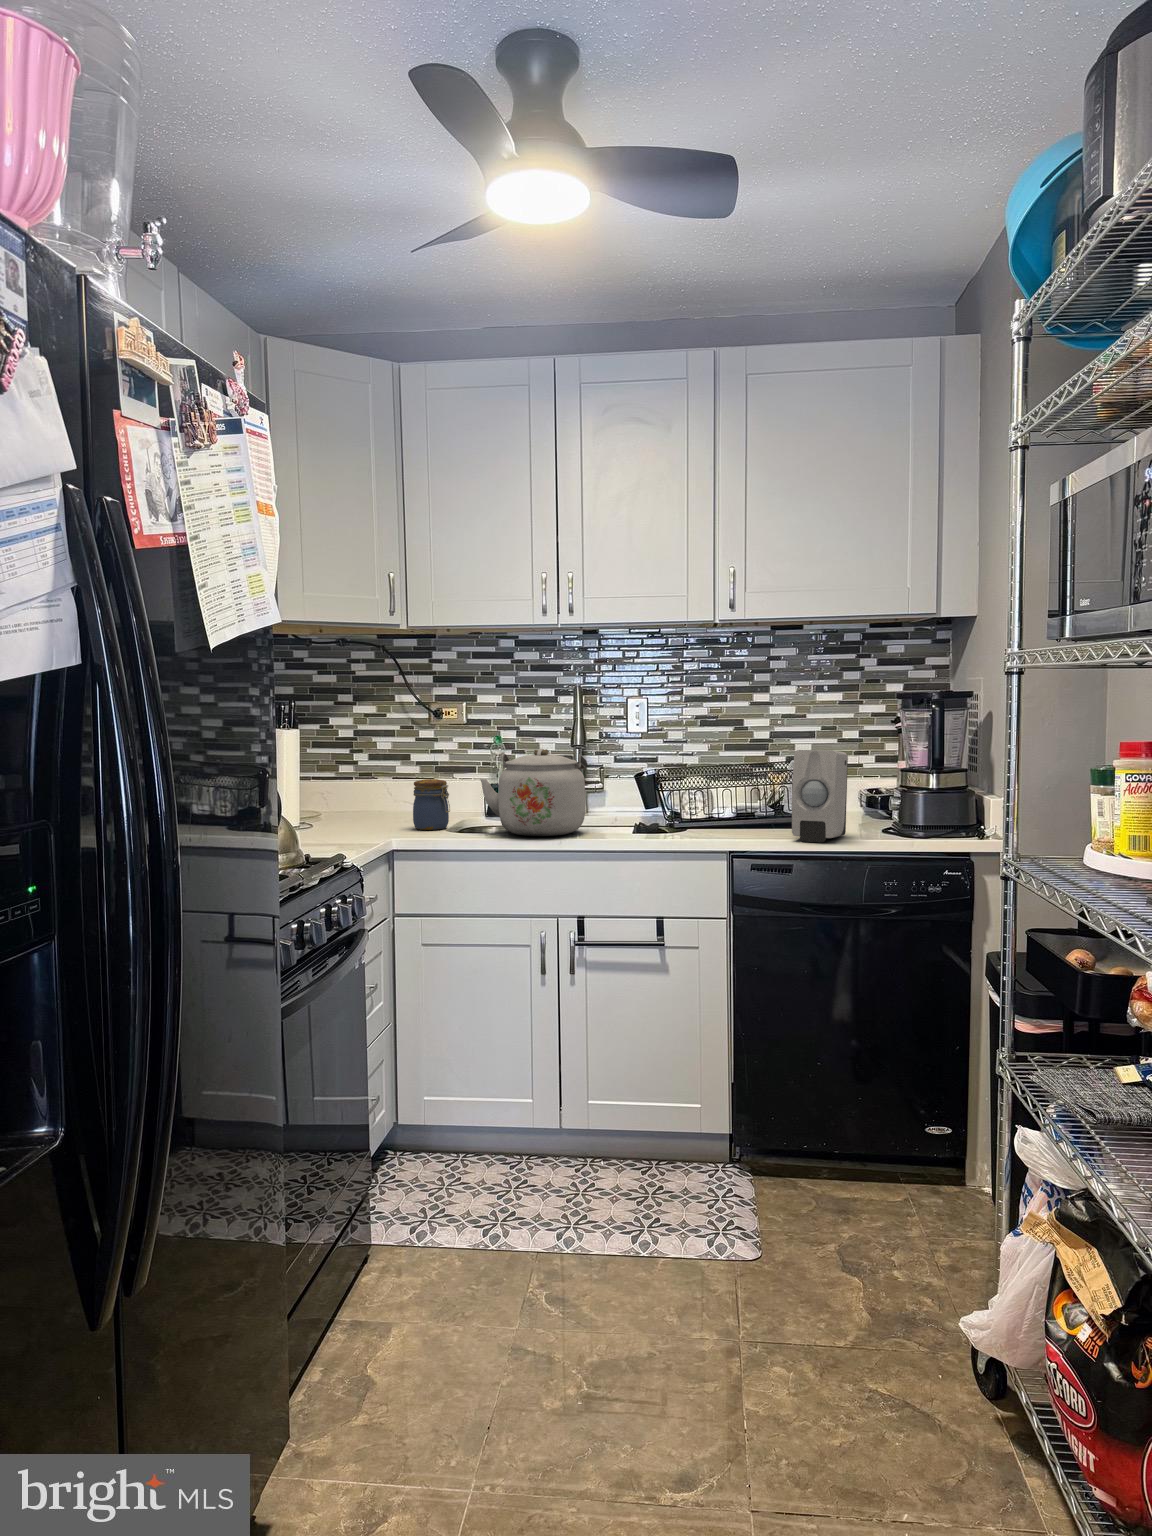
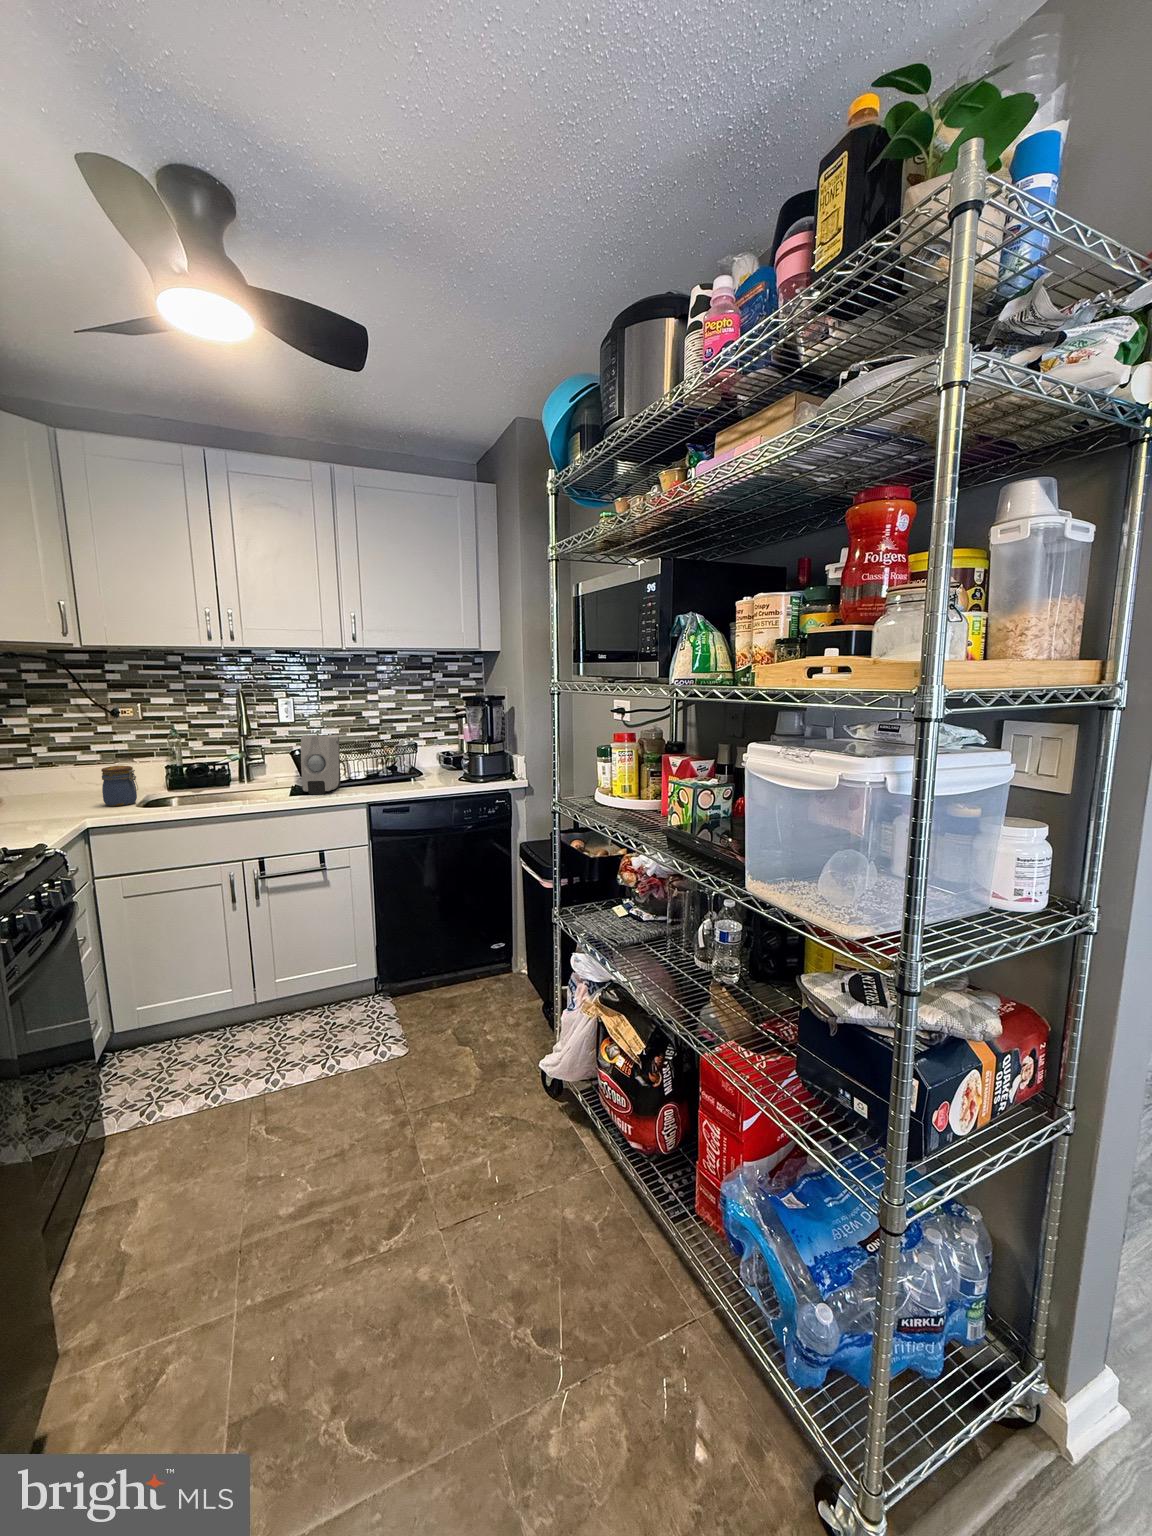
kettle: present [480,749,587,836] -> none [166,739,256,804]
soap dispenser: present [792,750,848,842] -> present [301,735,340,794]

